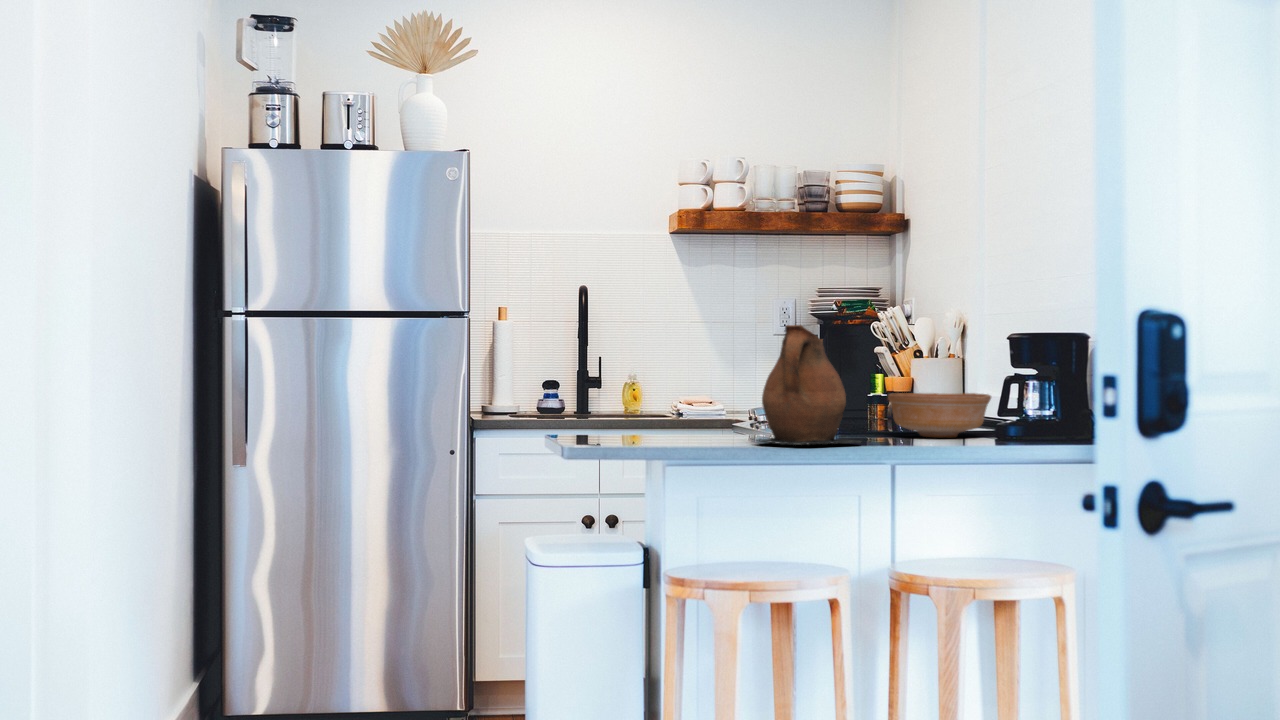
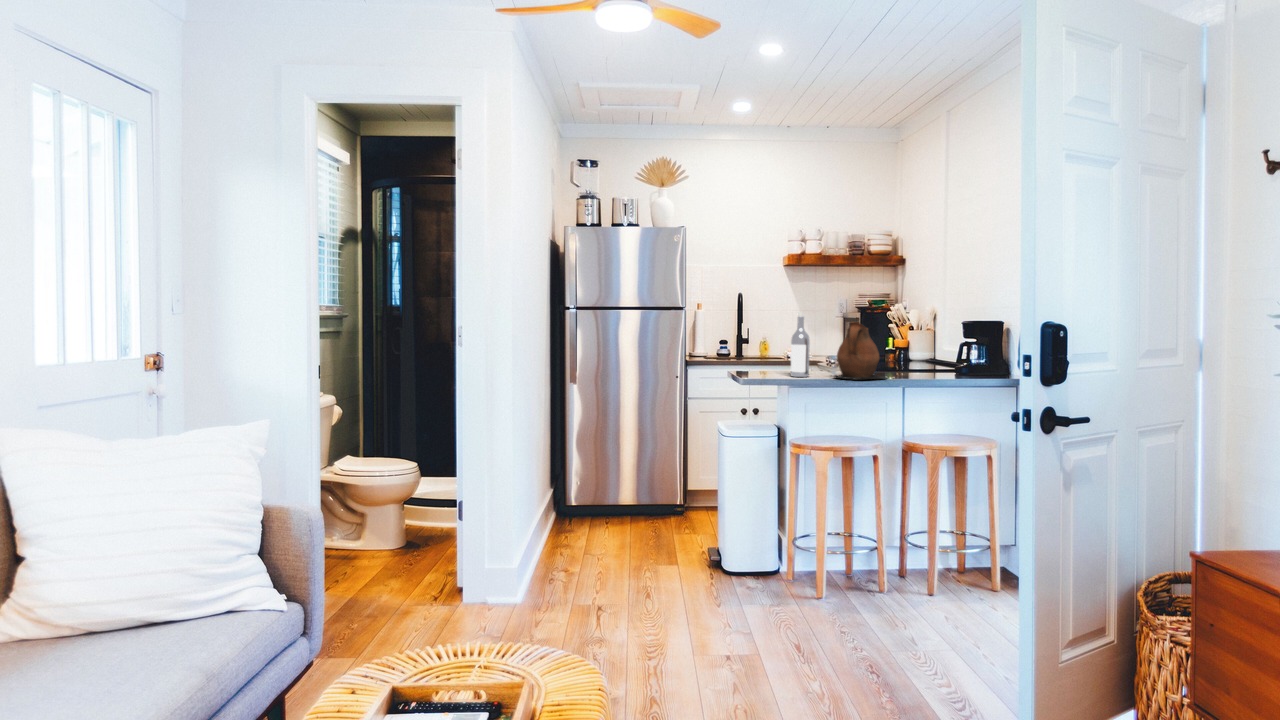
wine bottle: none [671,306,708,443] -> present [791,312,810,377]
bowl: present [888,393,991,437] -> none [899,352,955,374]

